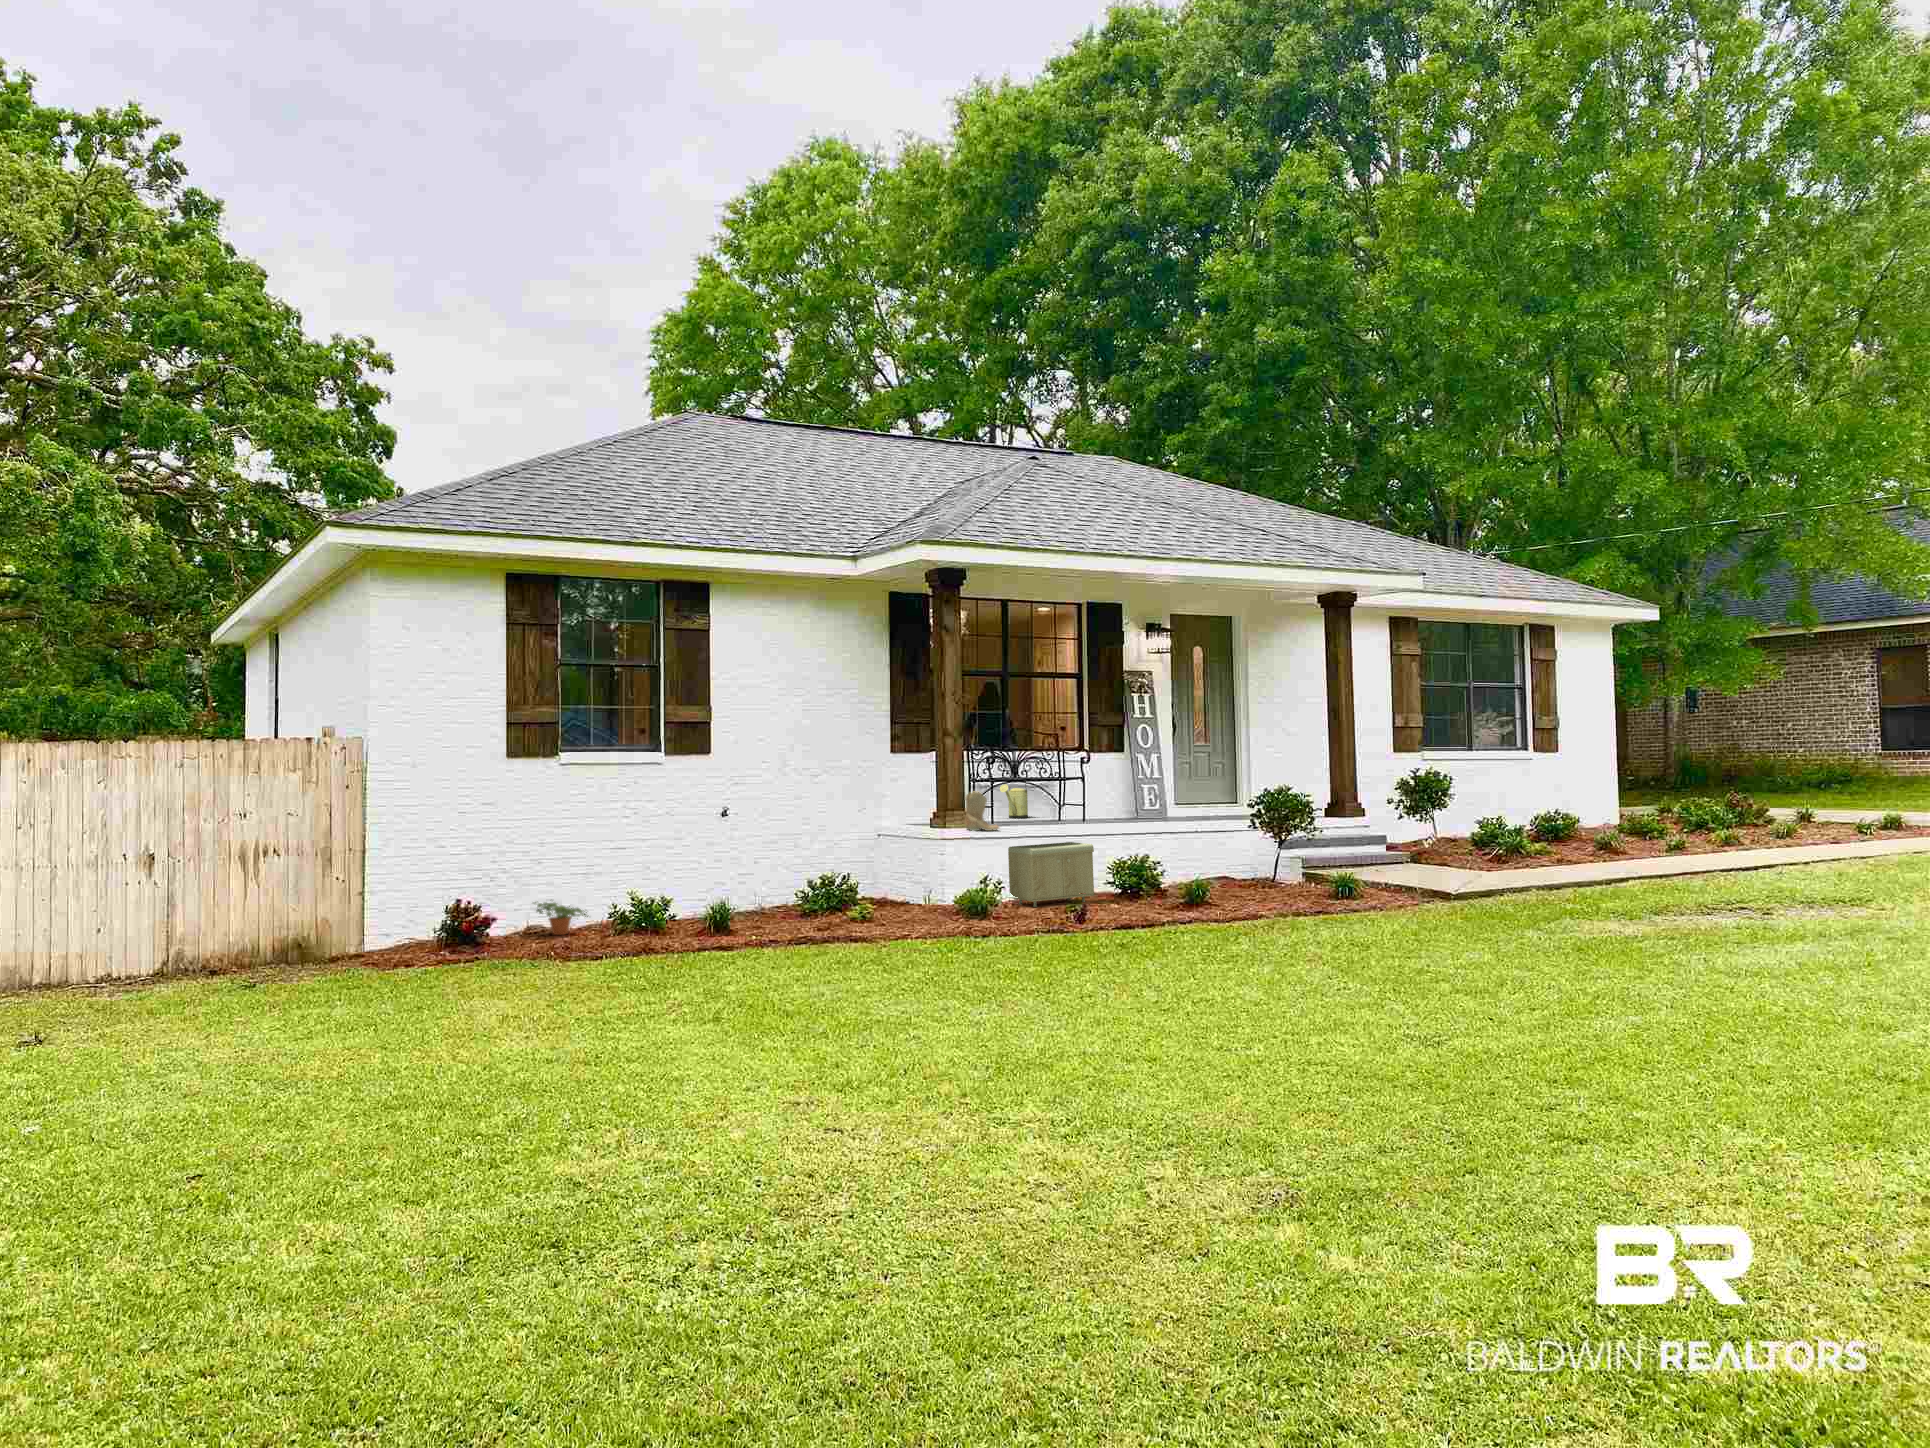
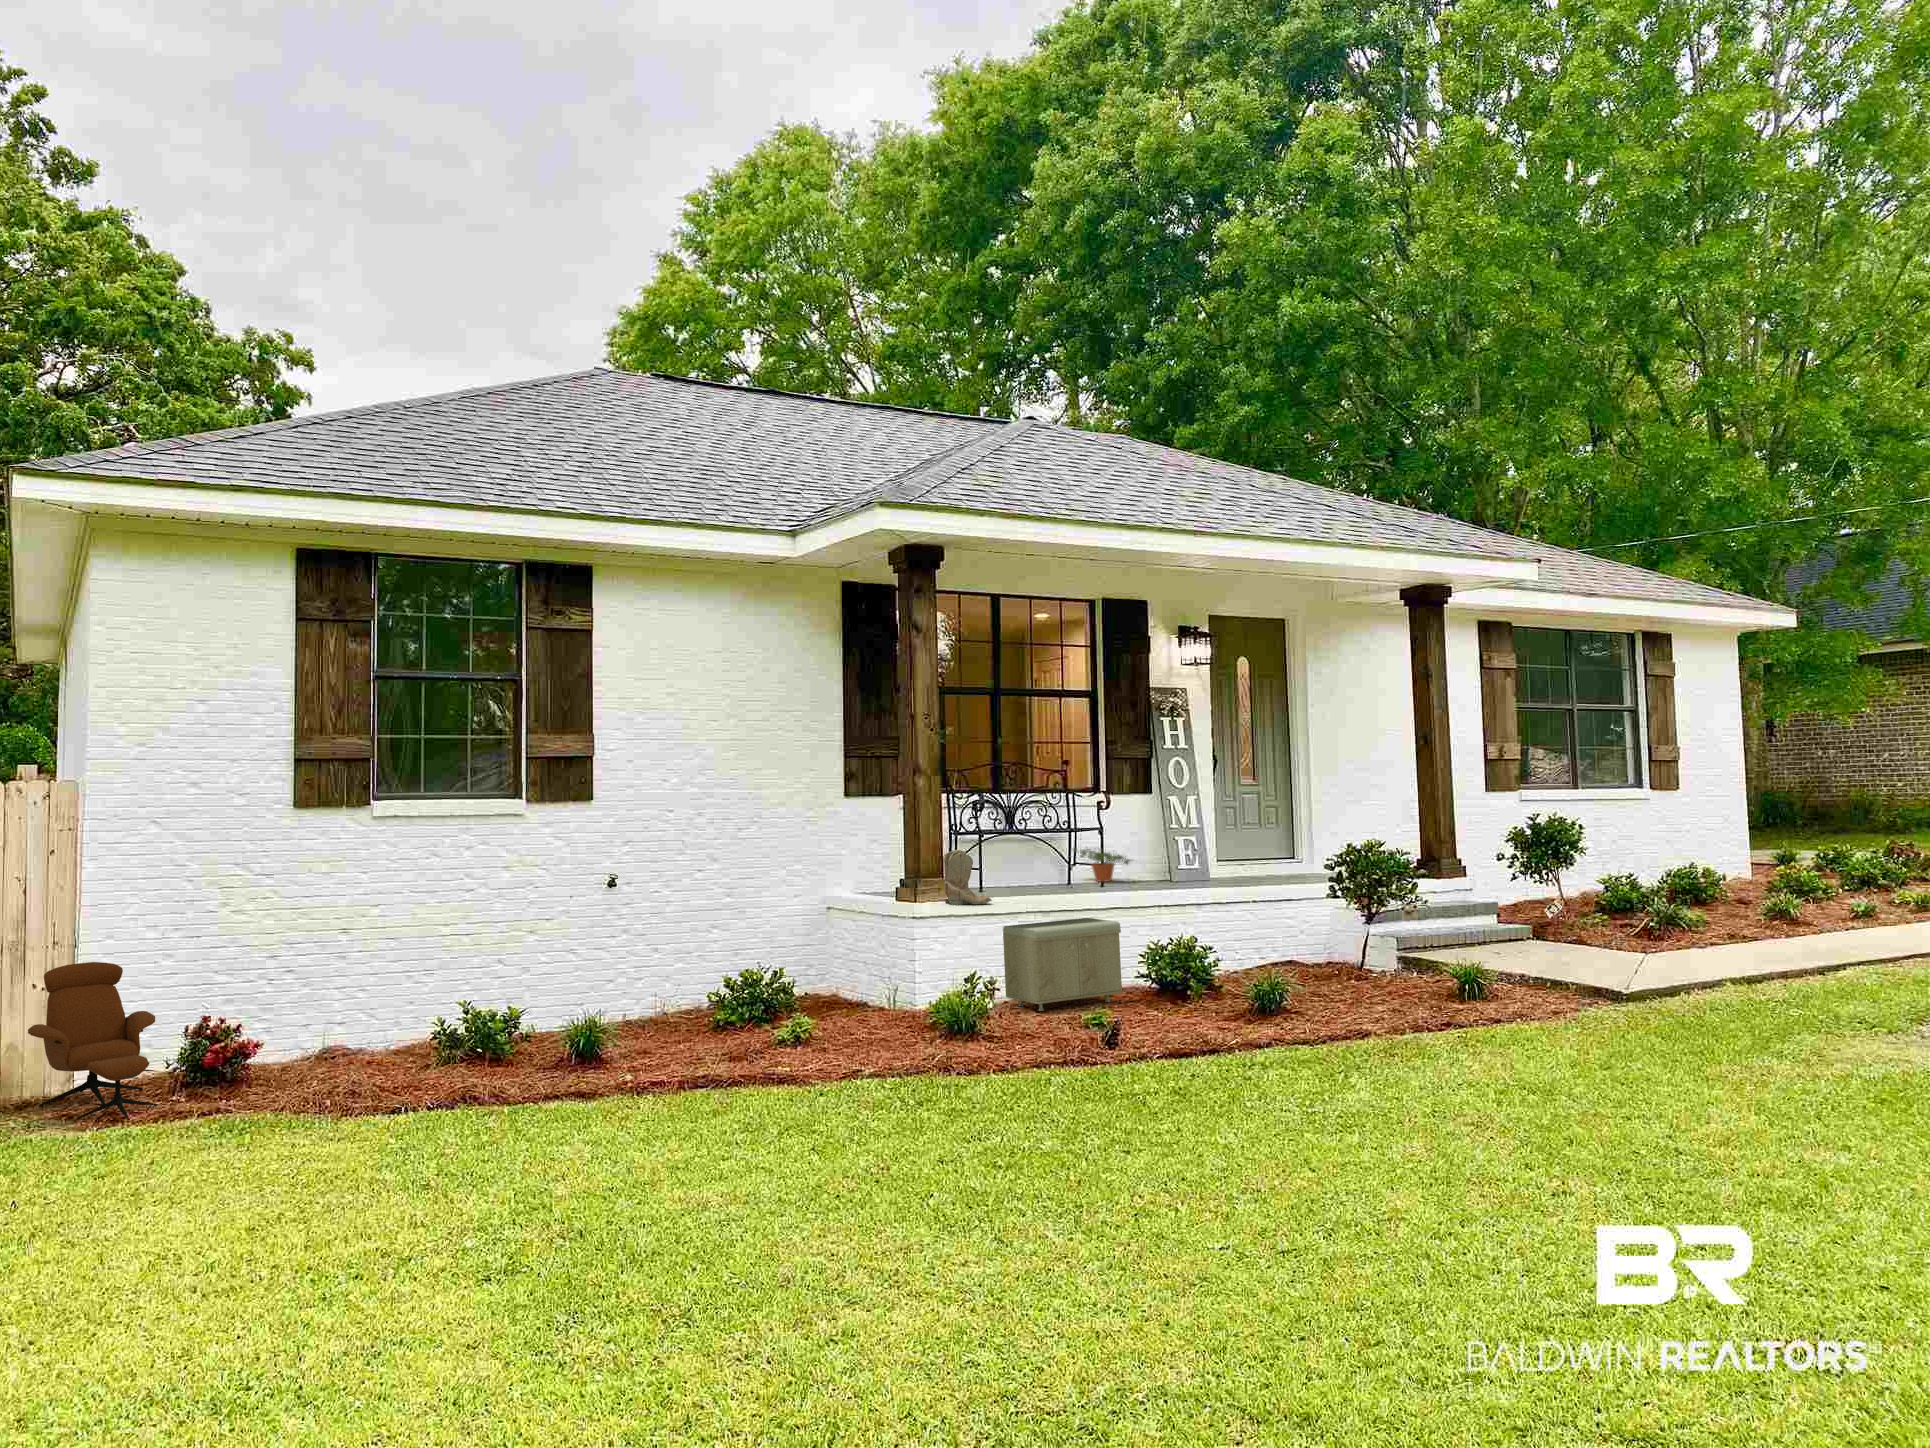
watering can: present [1000,784,1028,818] -> none [992,832,1029,882]
lounge chair: none [348,861,439,961] -> present [28,962,157,1119]
potted plant: present [534,902,588,935] -> present [1073,848,1133,882]

